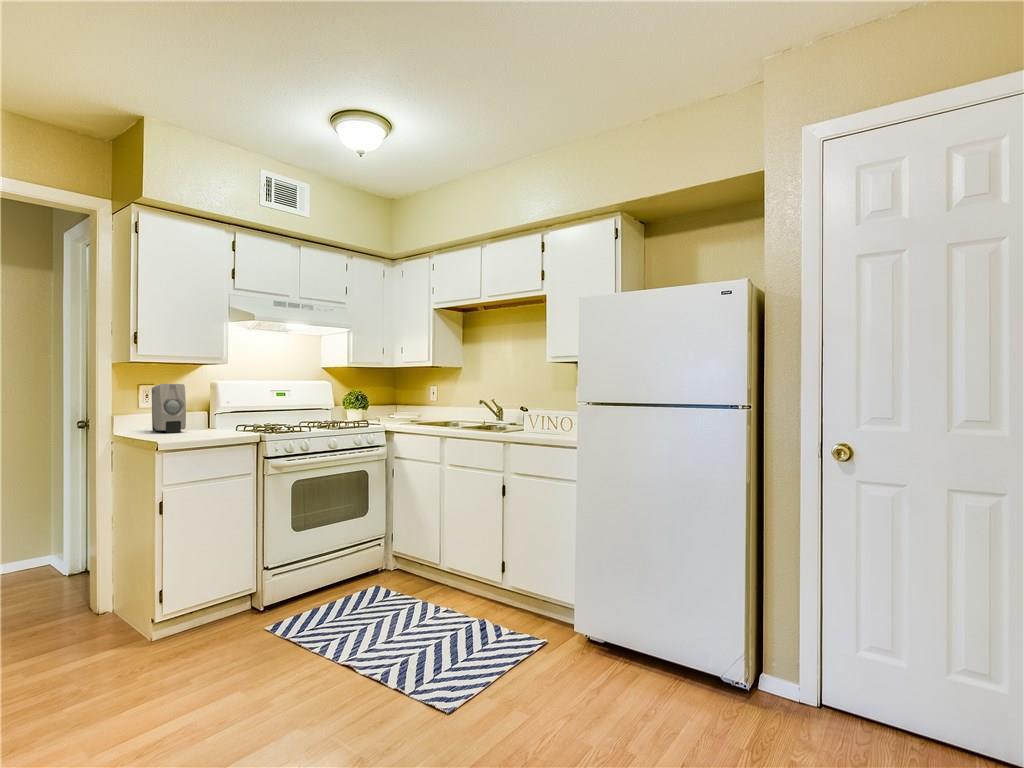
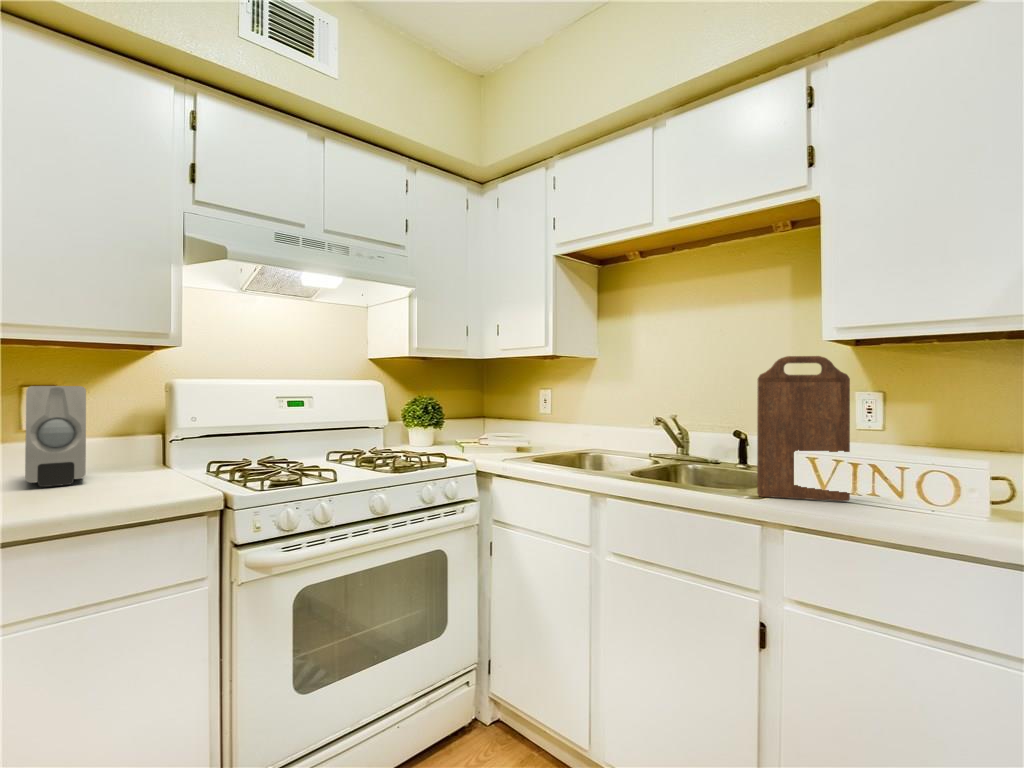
cutting board: none [512,370,549,434] -> present [757,356,850,501]

